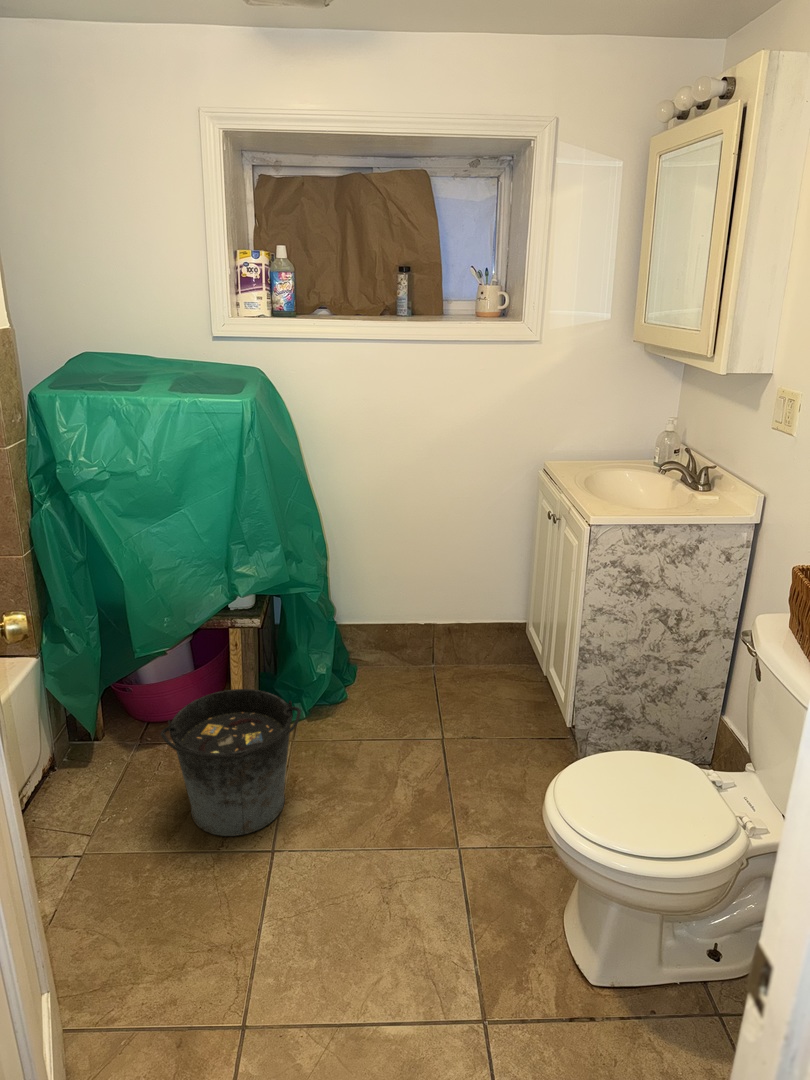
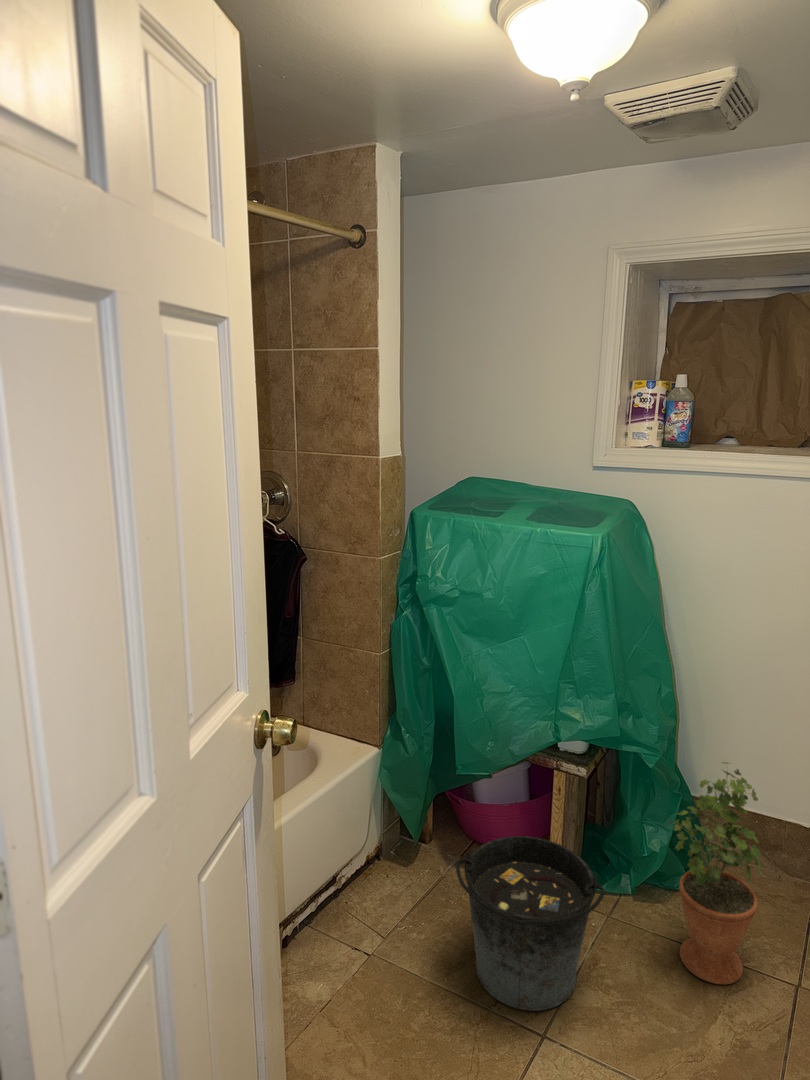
potted plant: none [335,581,408,755] -> present [668,762,762,984]

